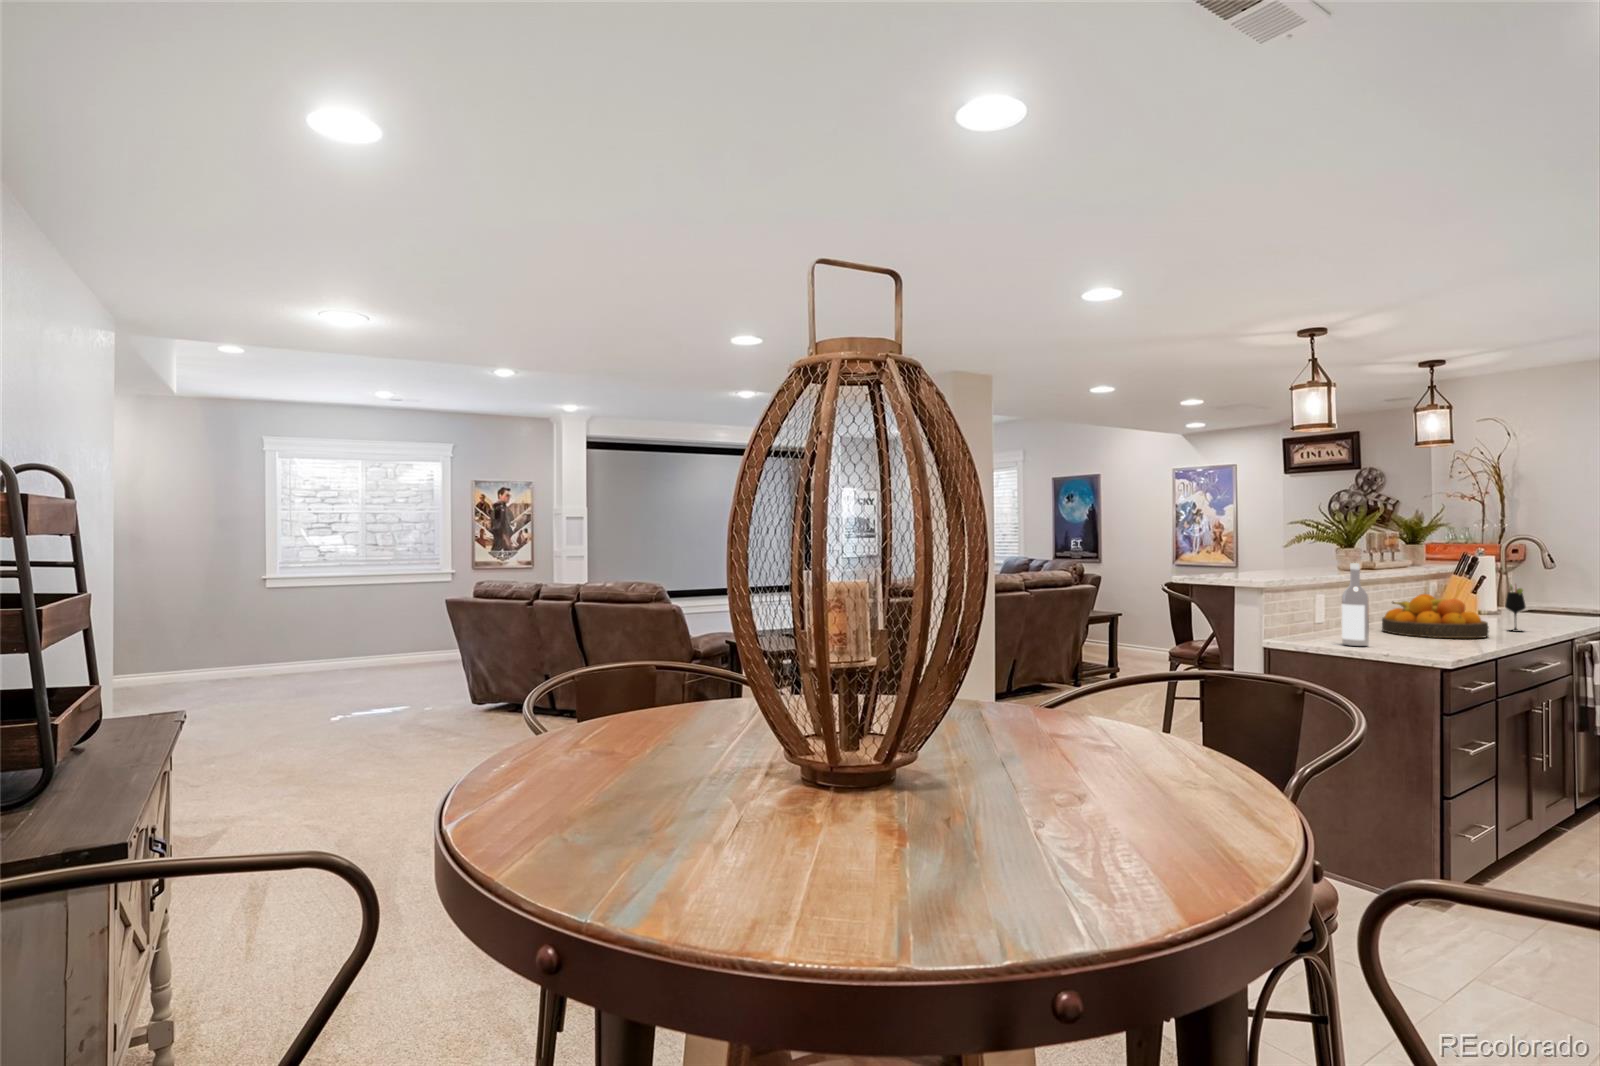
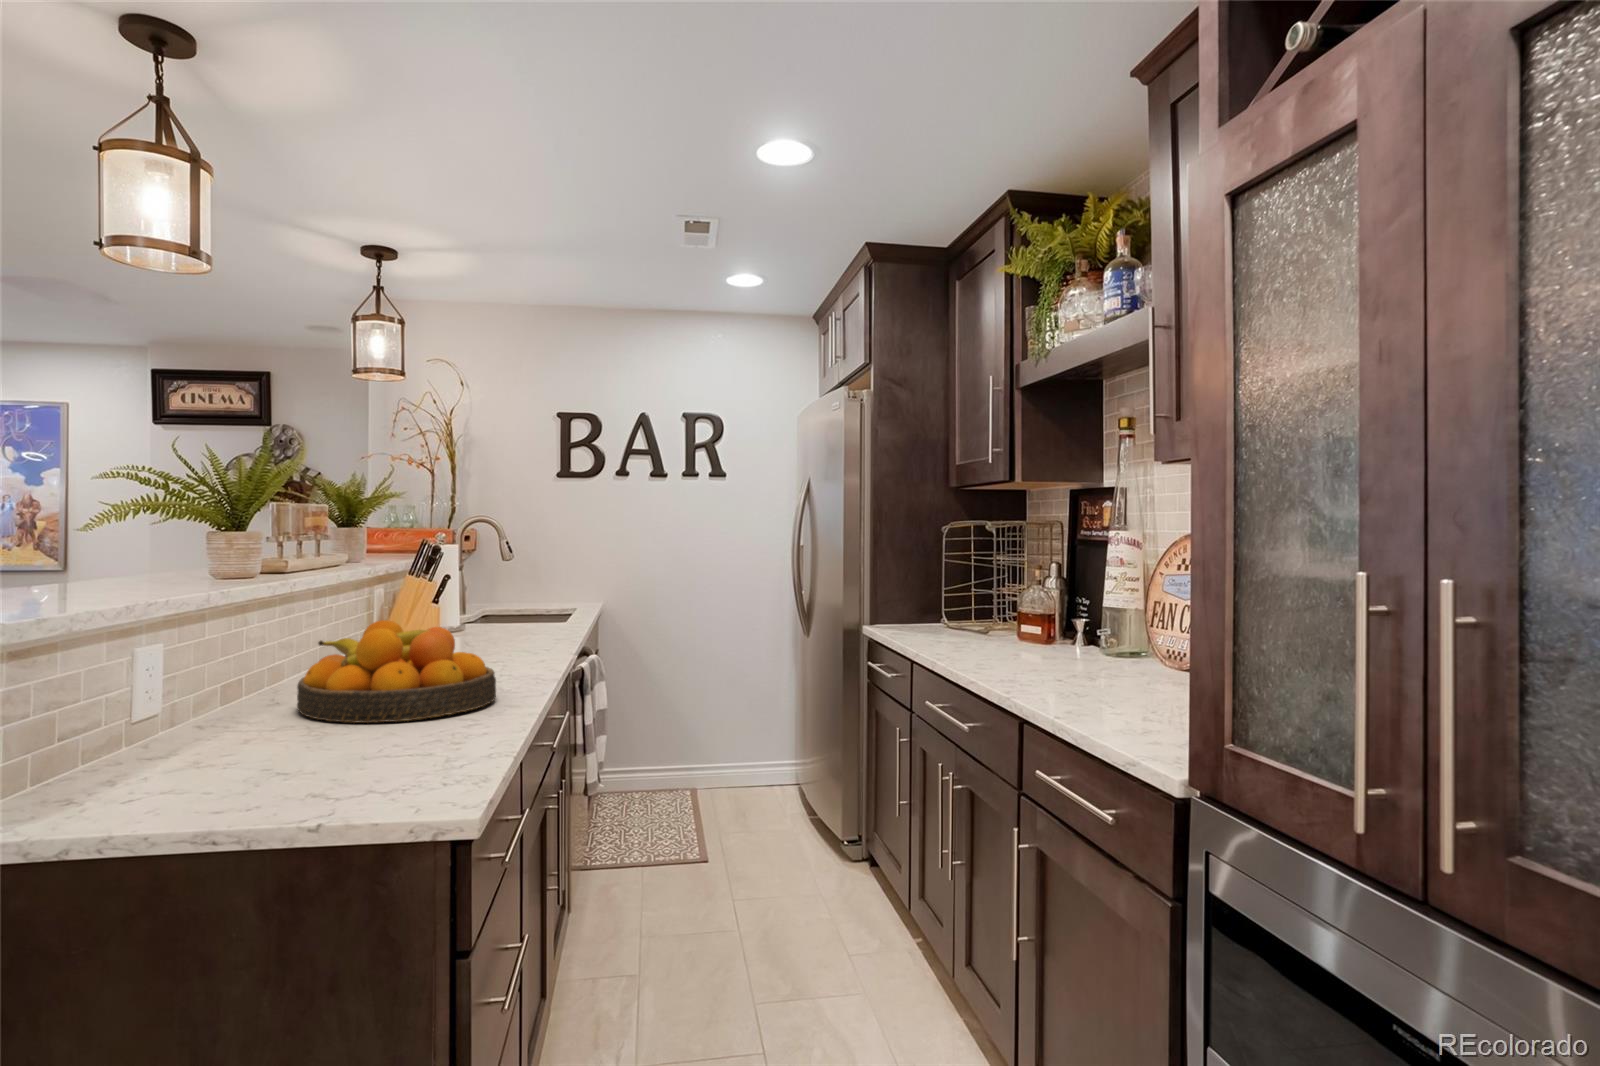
wine bottle: present [1342,563,1369,646] -> none [178,558,261,818]
wine glass: present [1505,588,1526,632] -> none [504,590,532,674]

